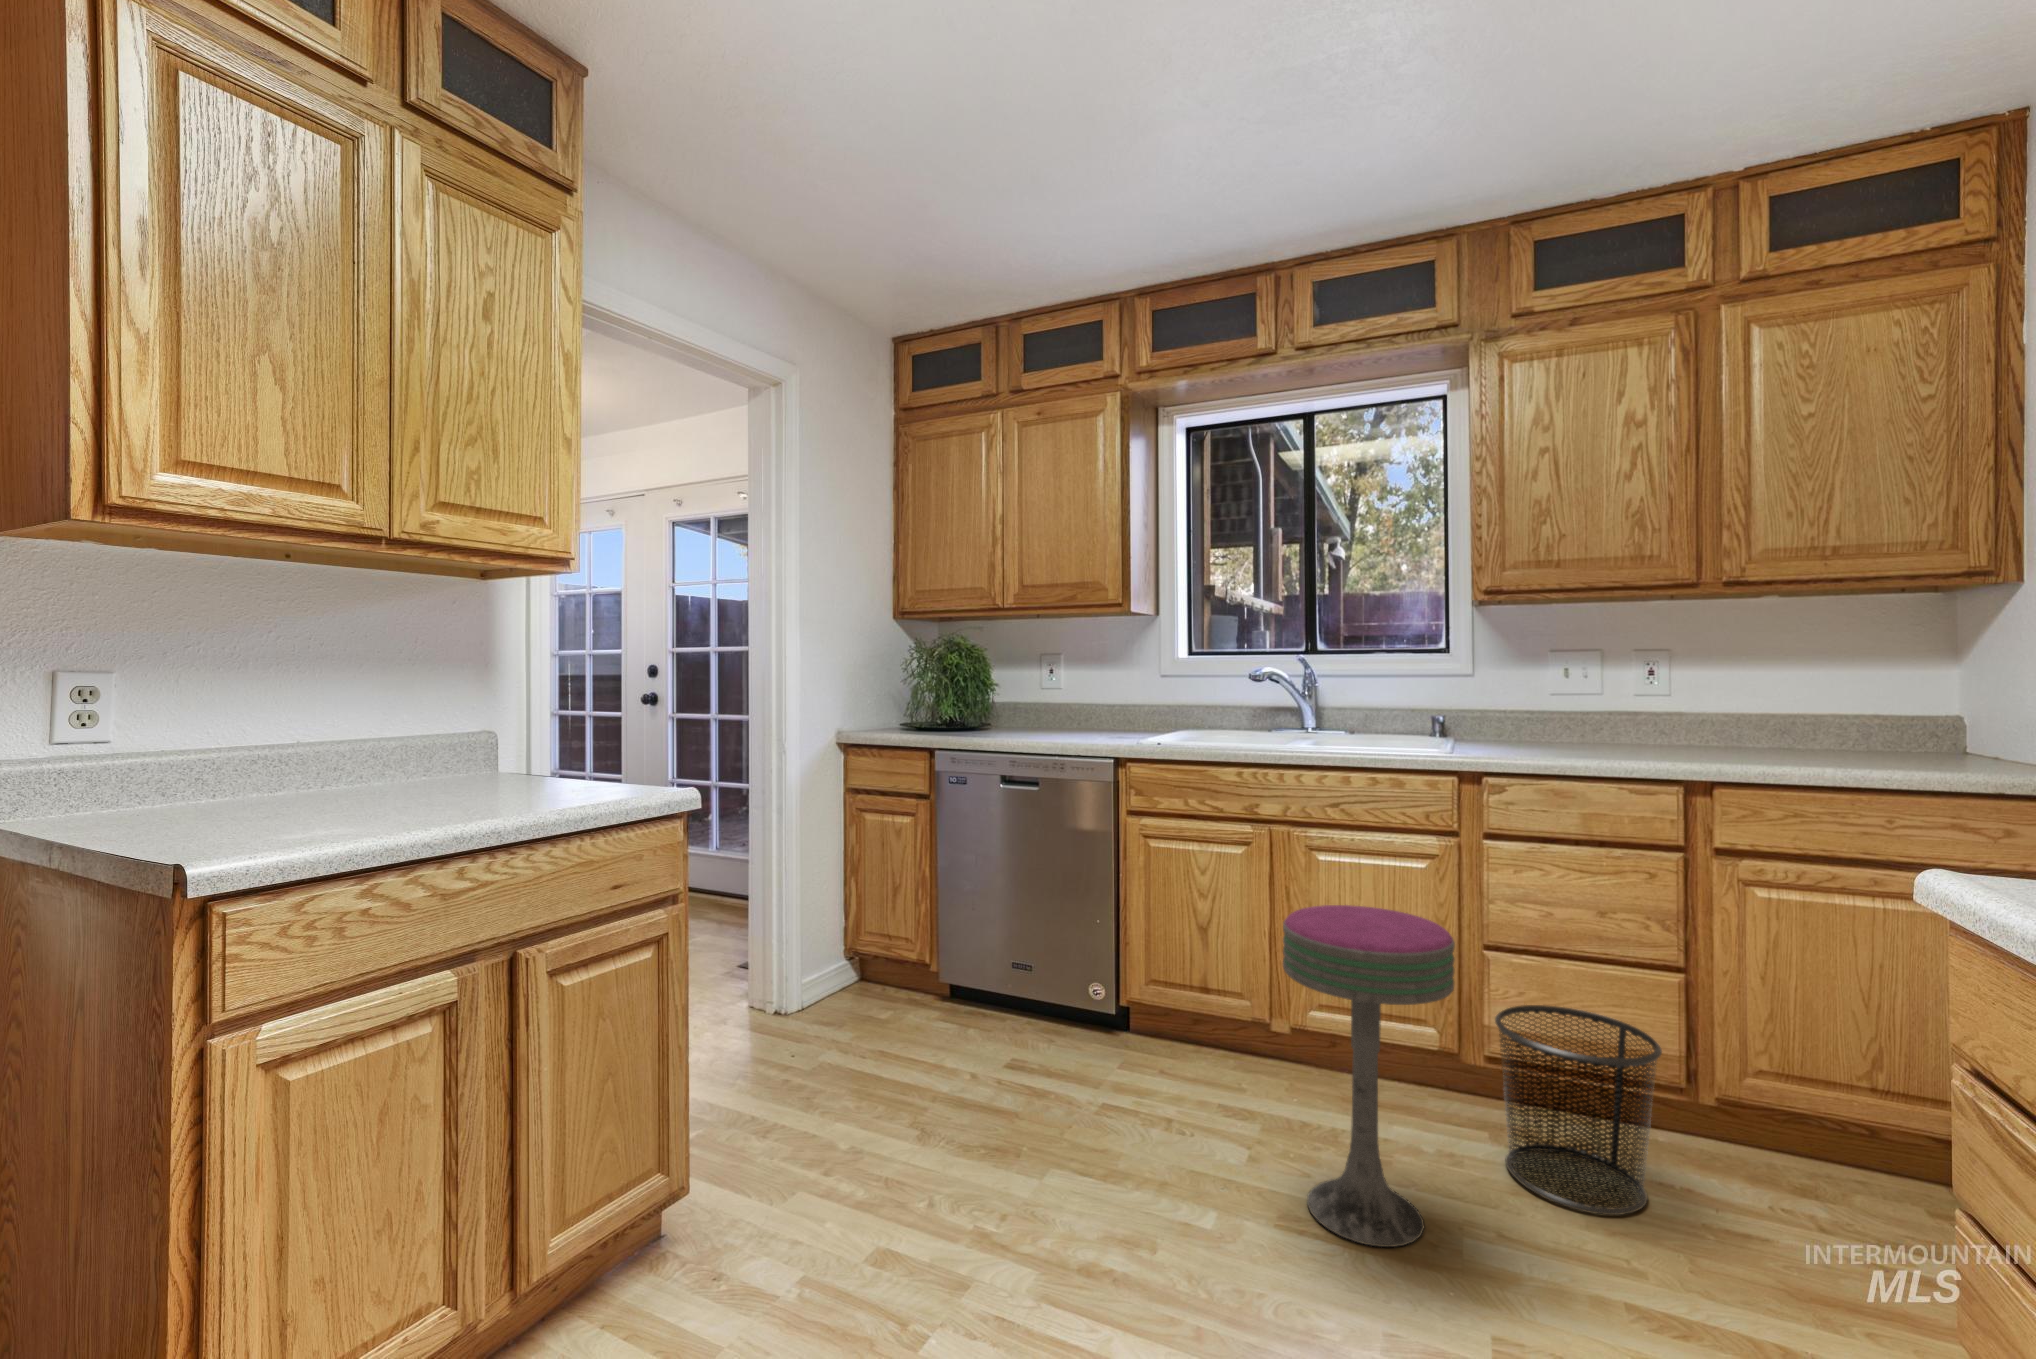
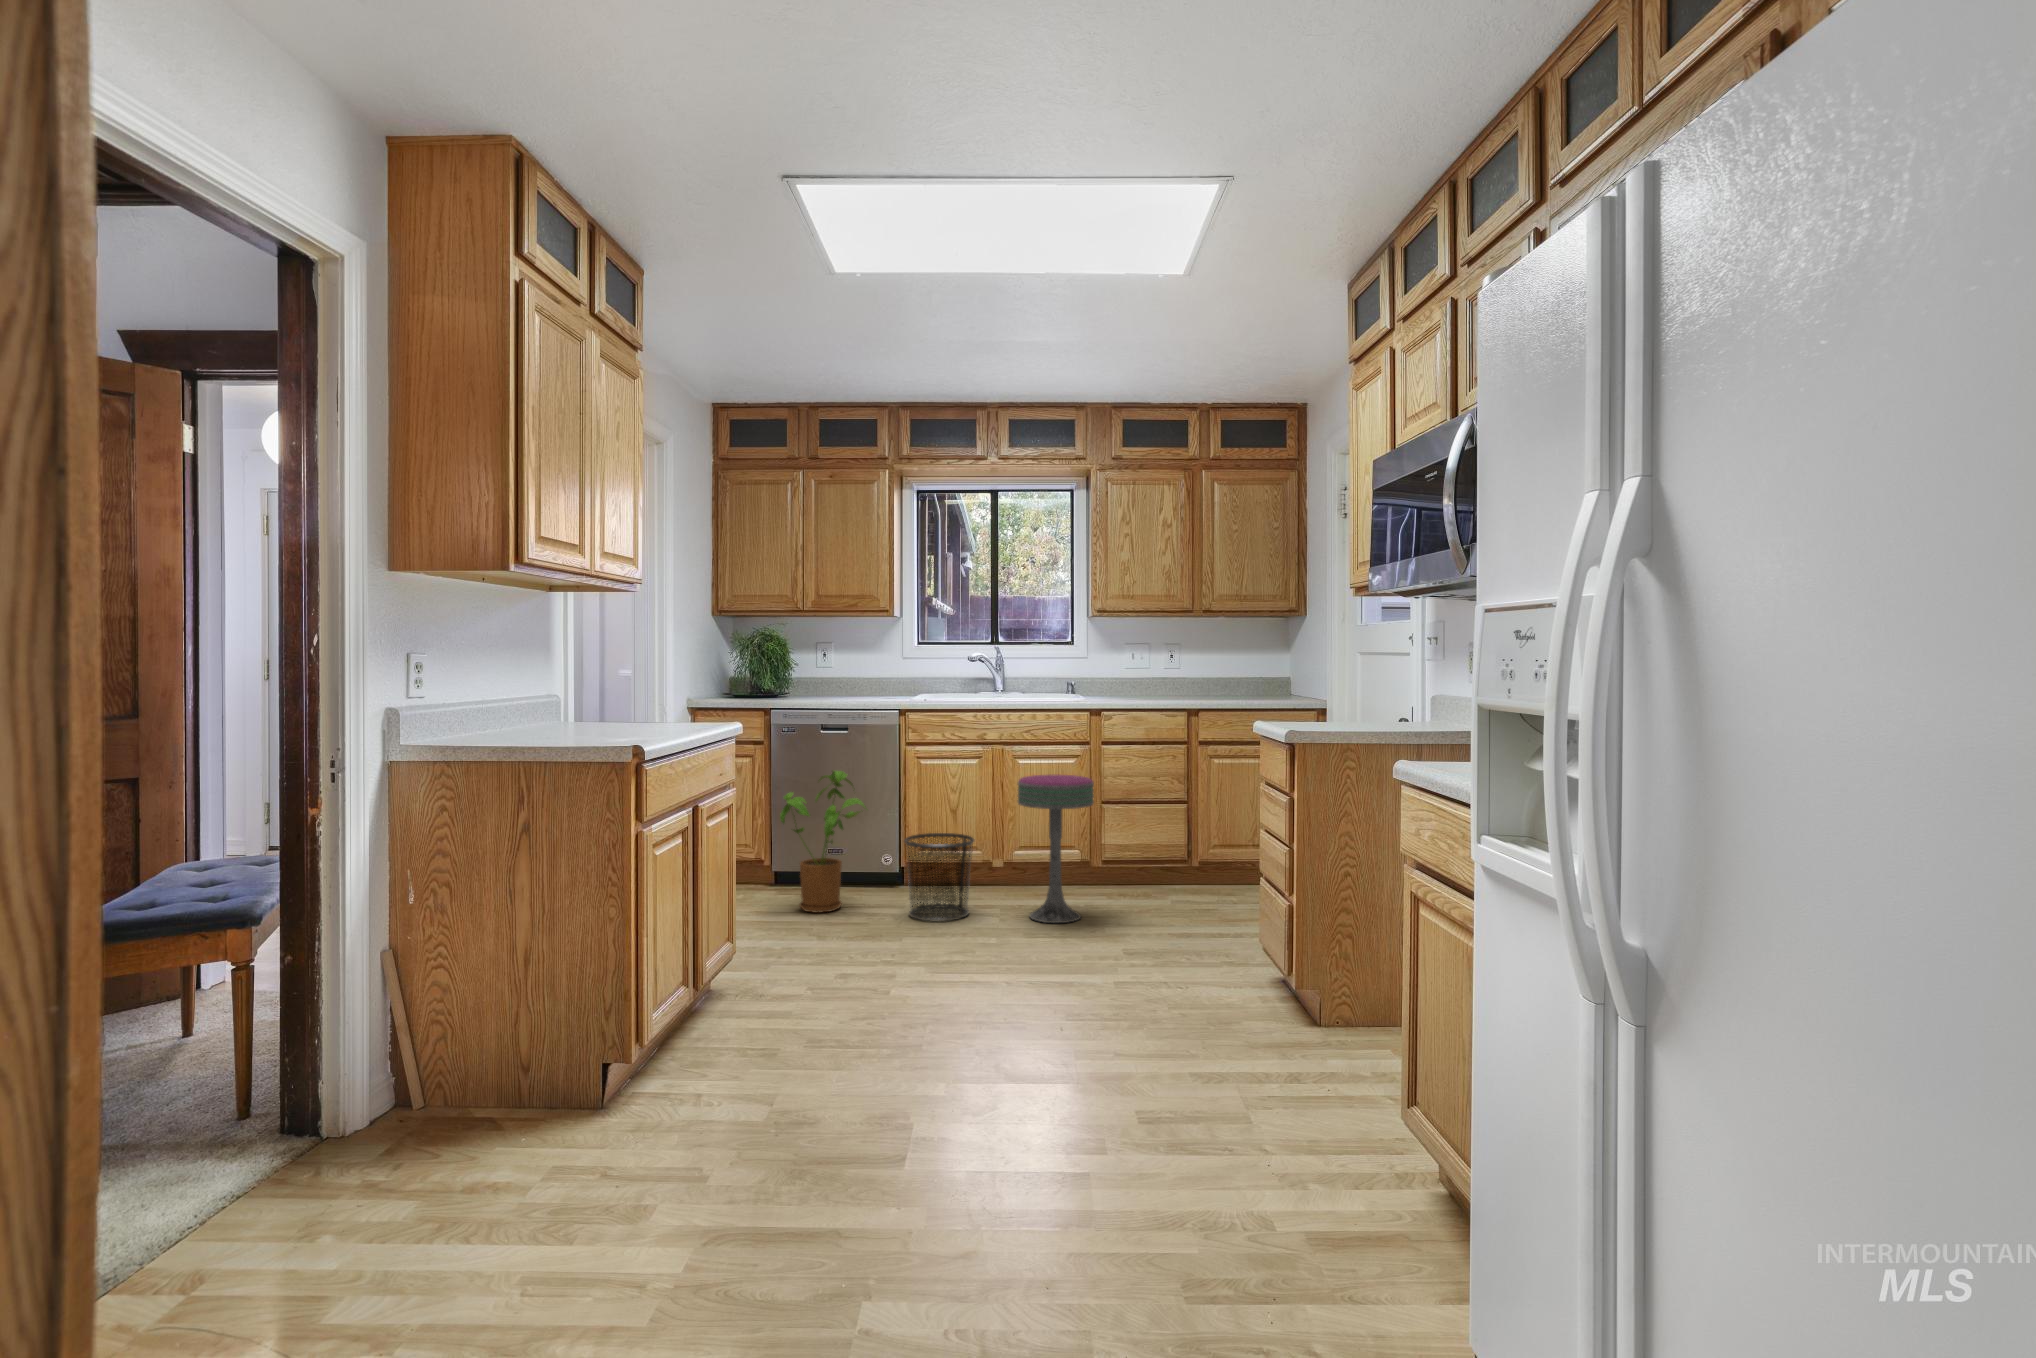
house plant: none [900,855,1028,1093] -> present [780,771,866,912]
waste bin: present [1495,1005,1662,1215] -> present [904,833,974,921]

